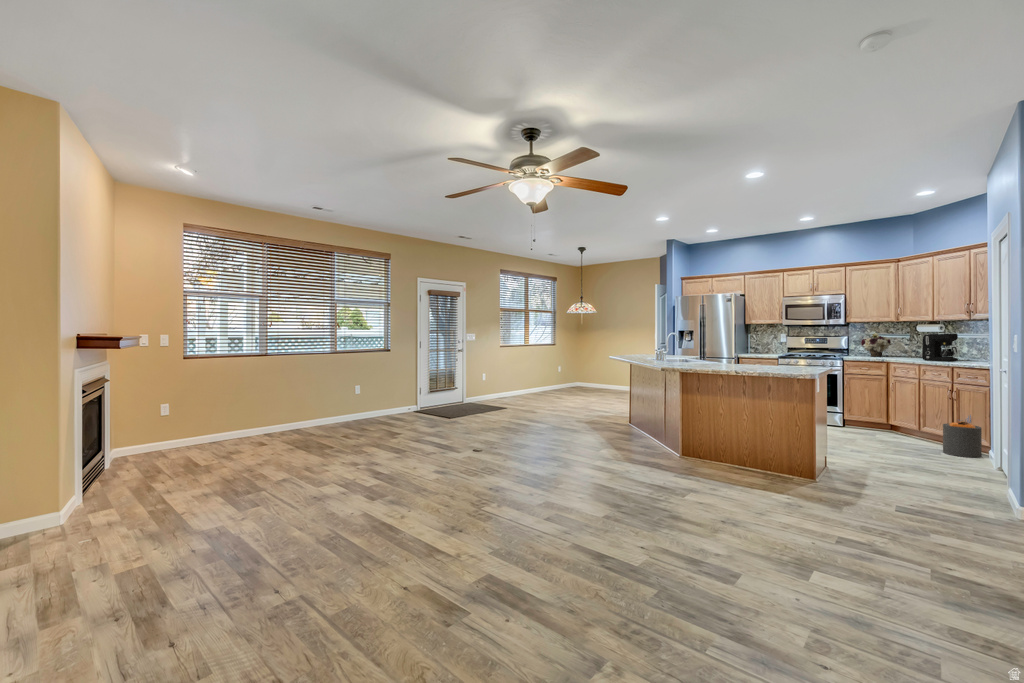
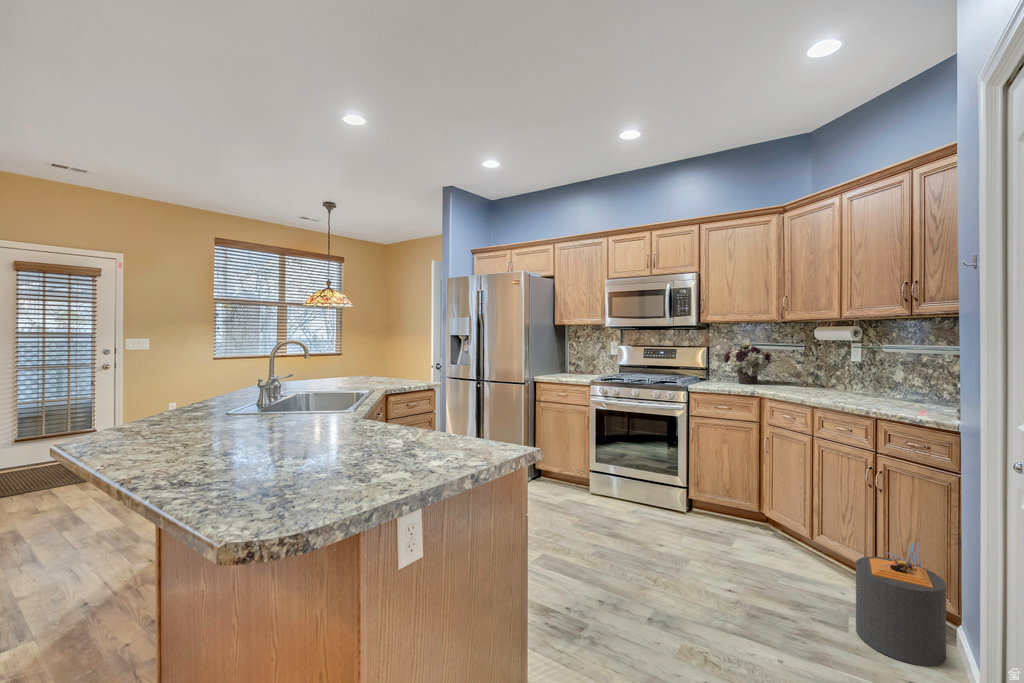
coffee maker: present [922,334,958,361] -> none [819,345,886,402]

